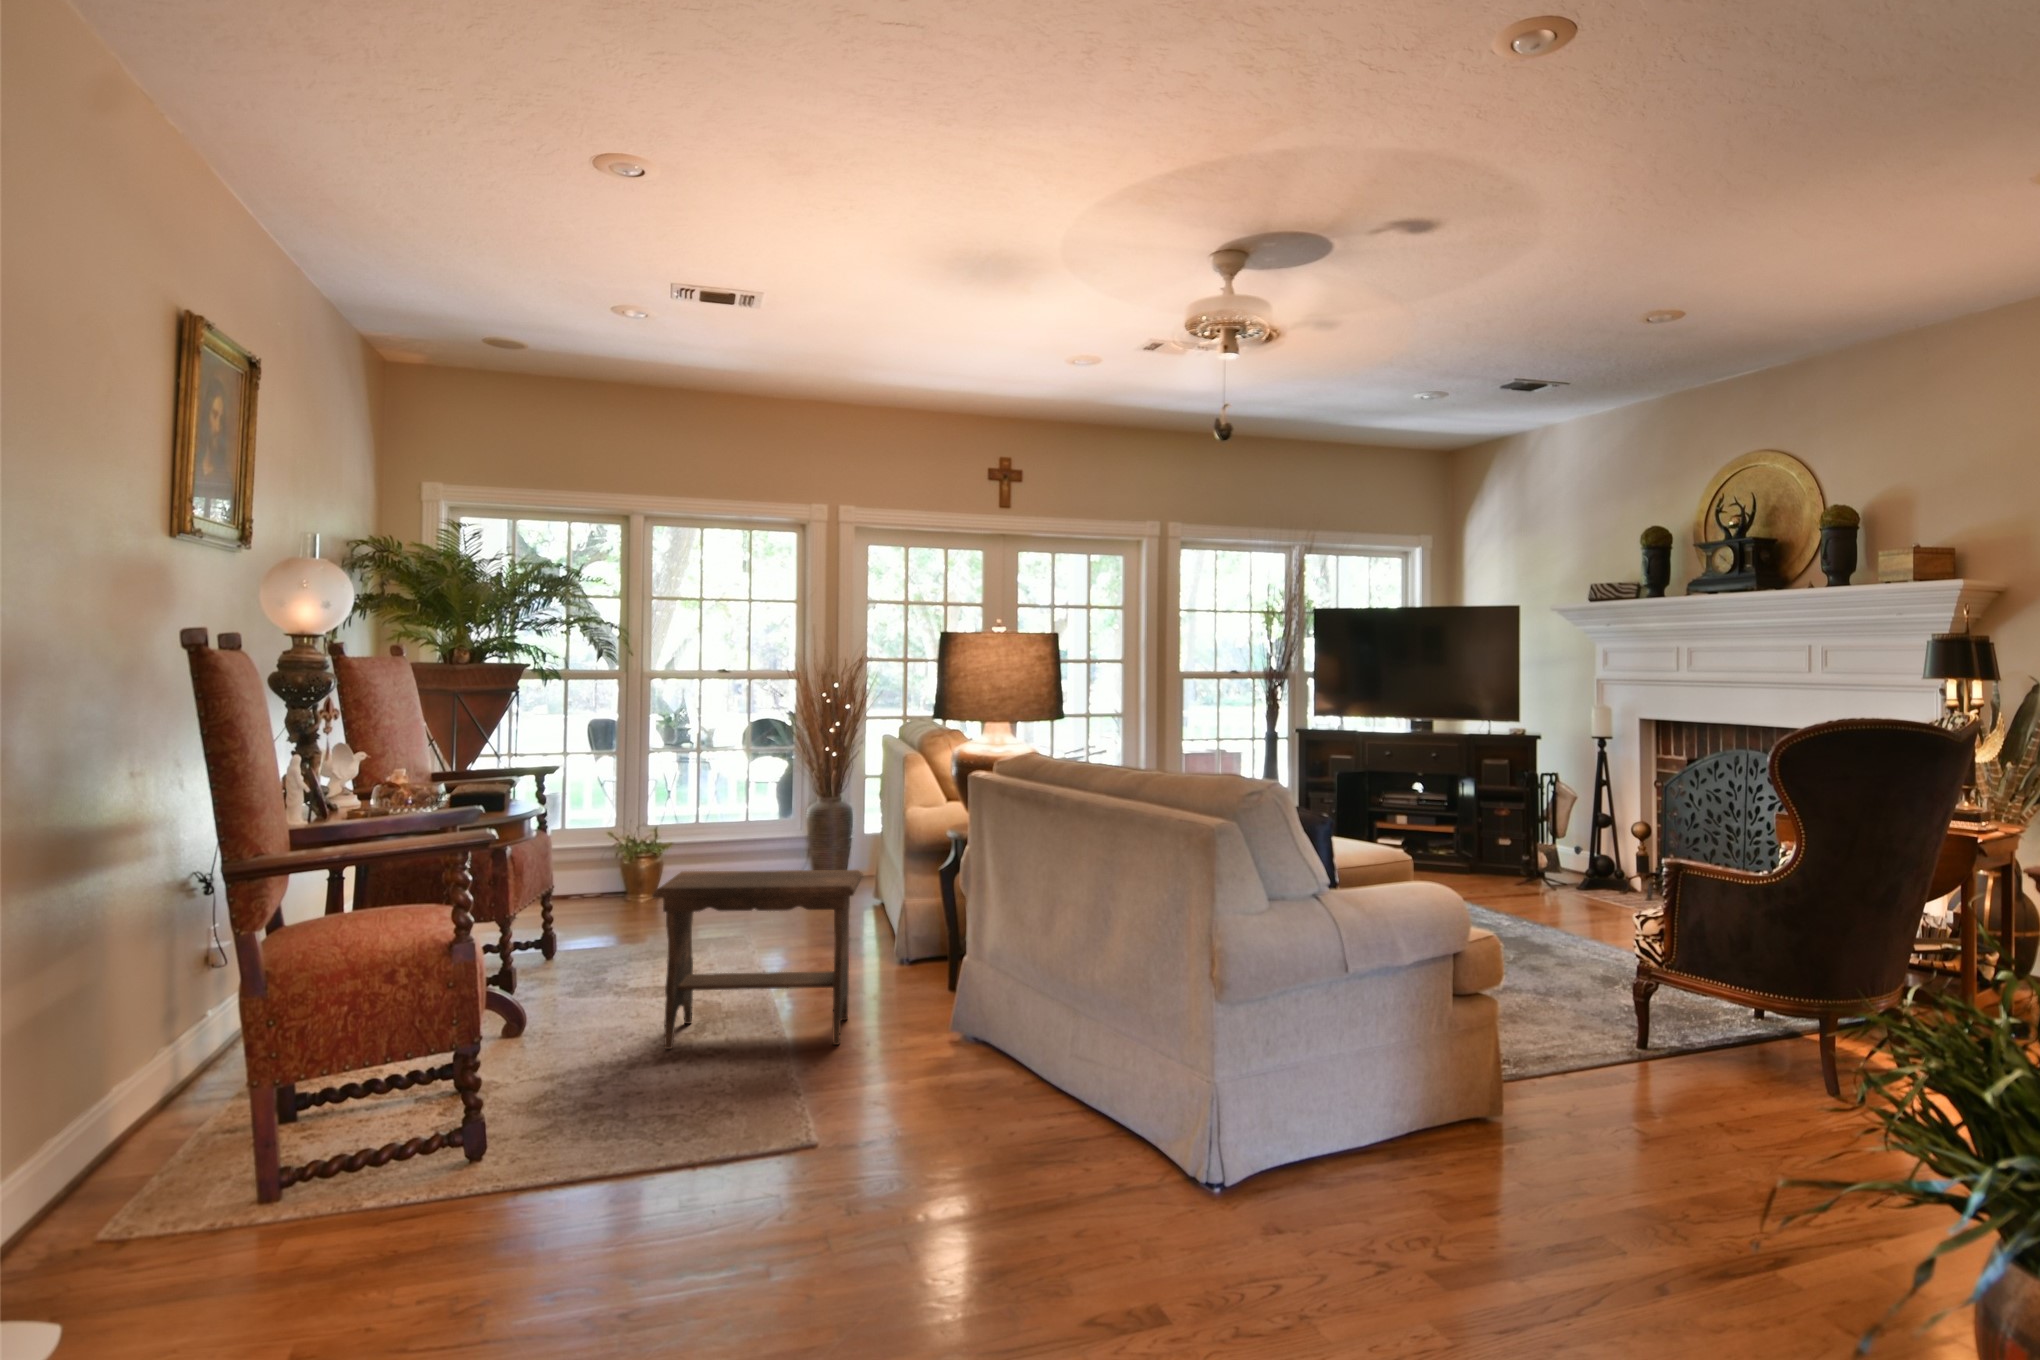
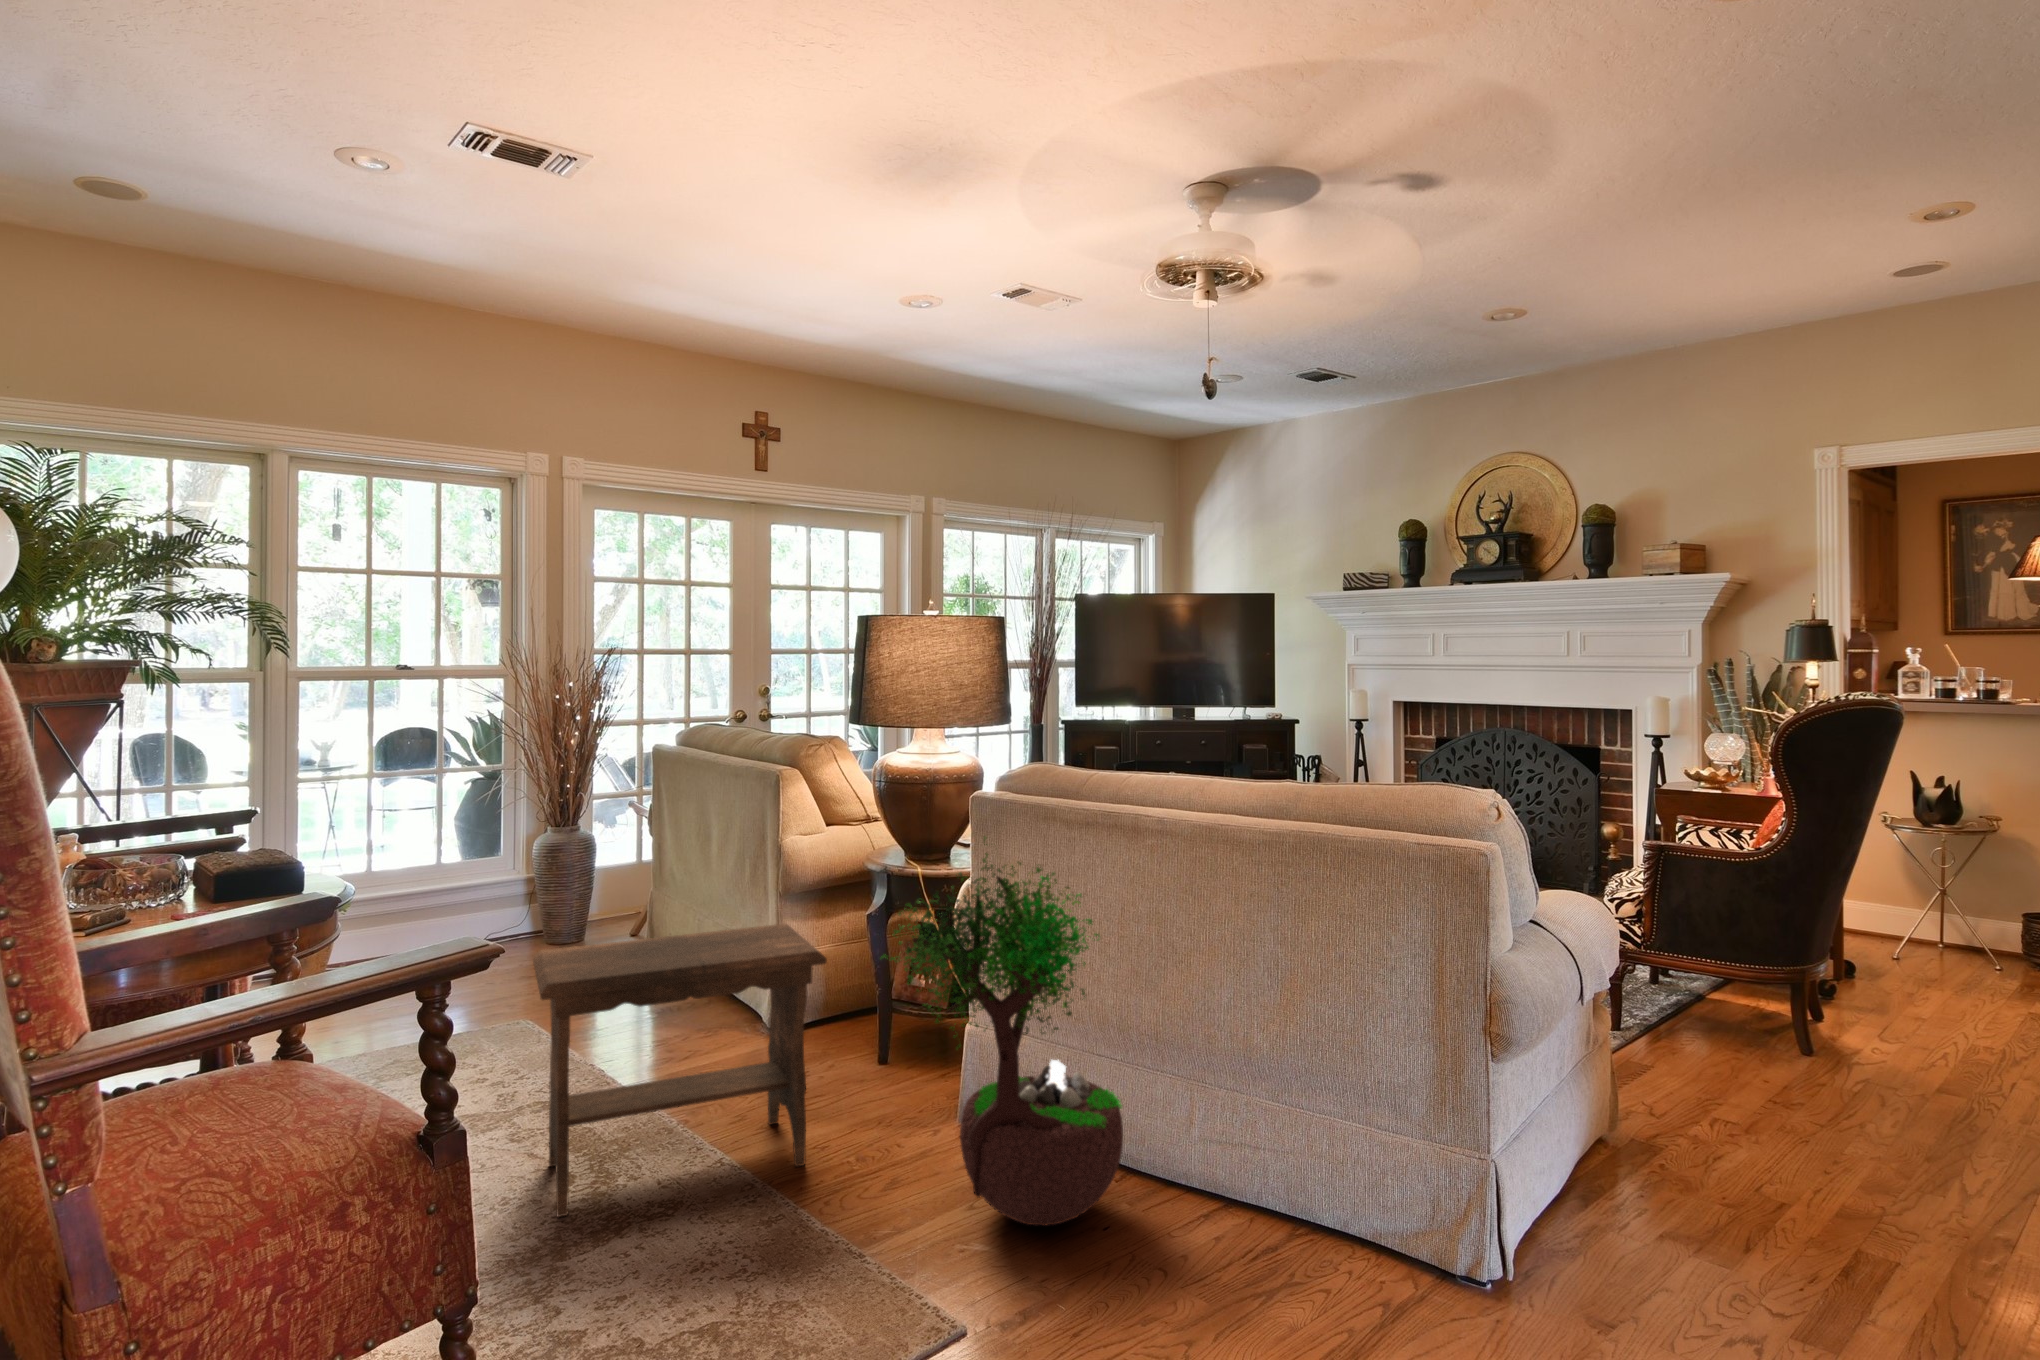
potted tree: none [841,801,1029,1098] -> present [881,837,1123,1226]

